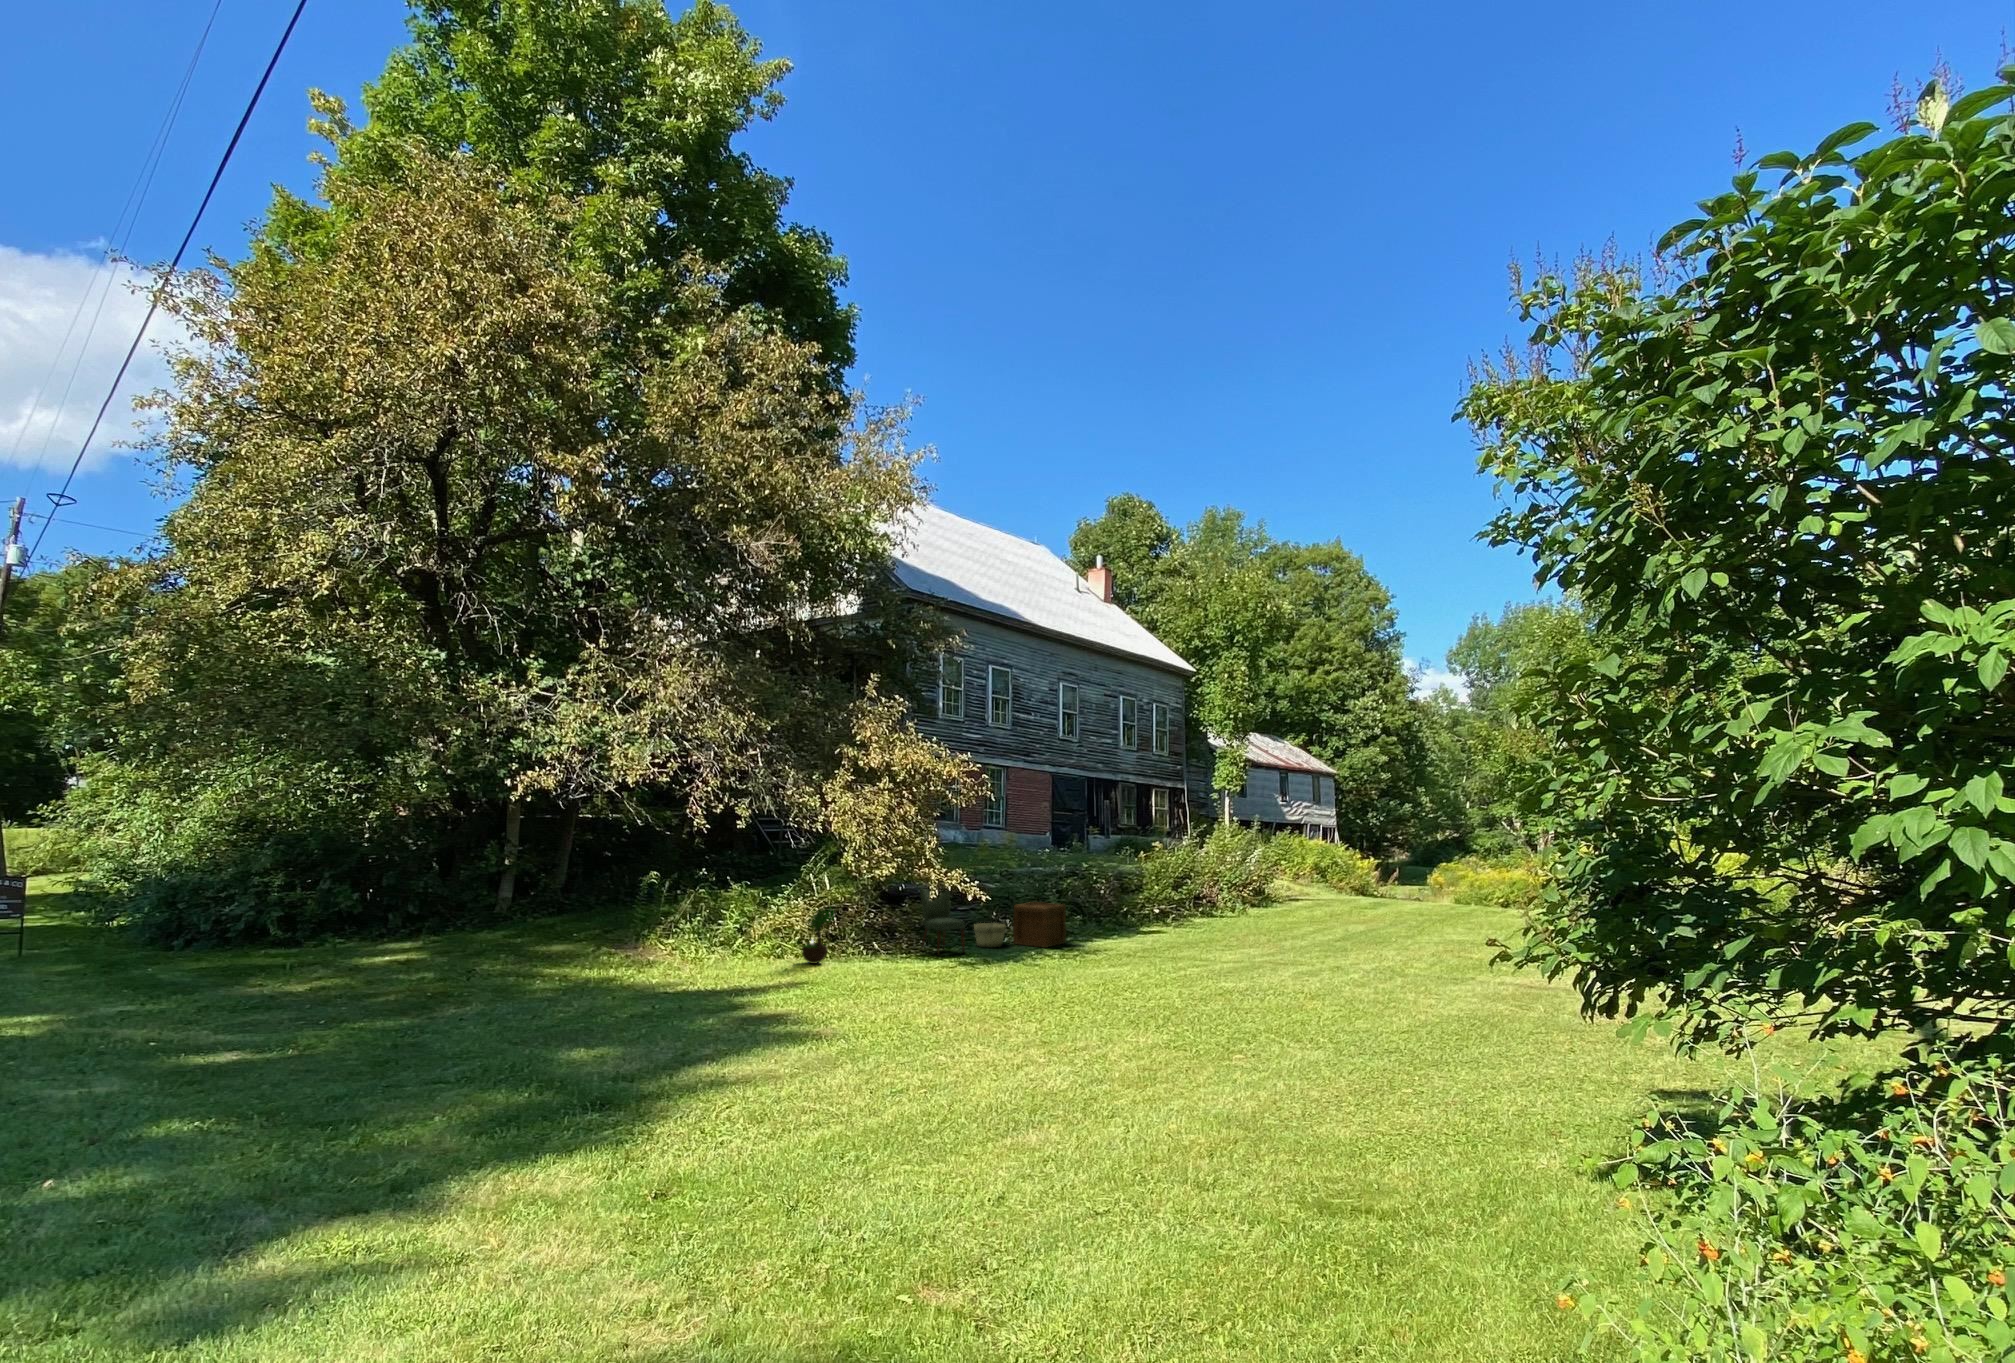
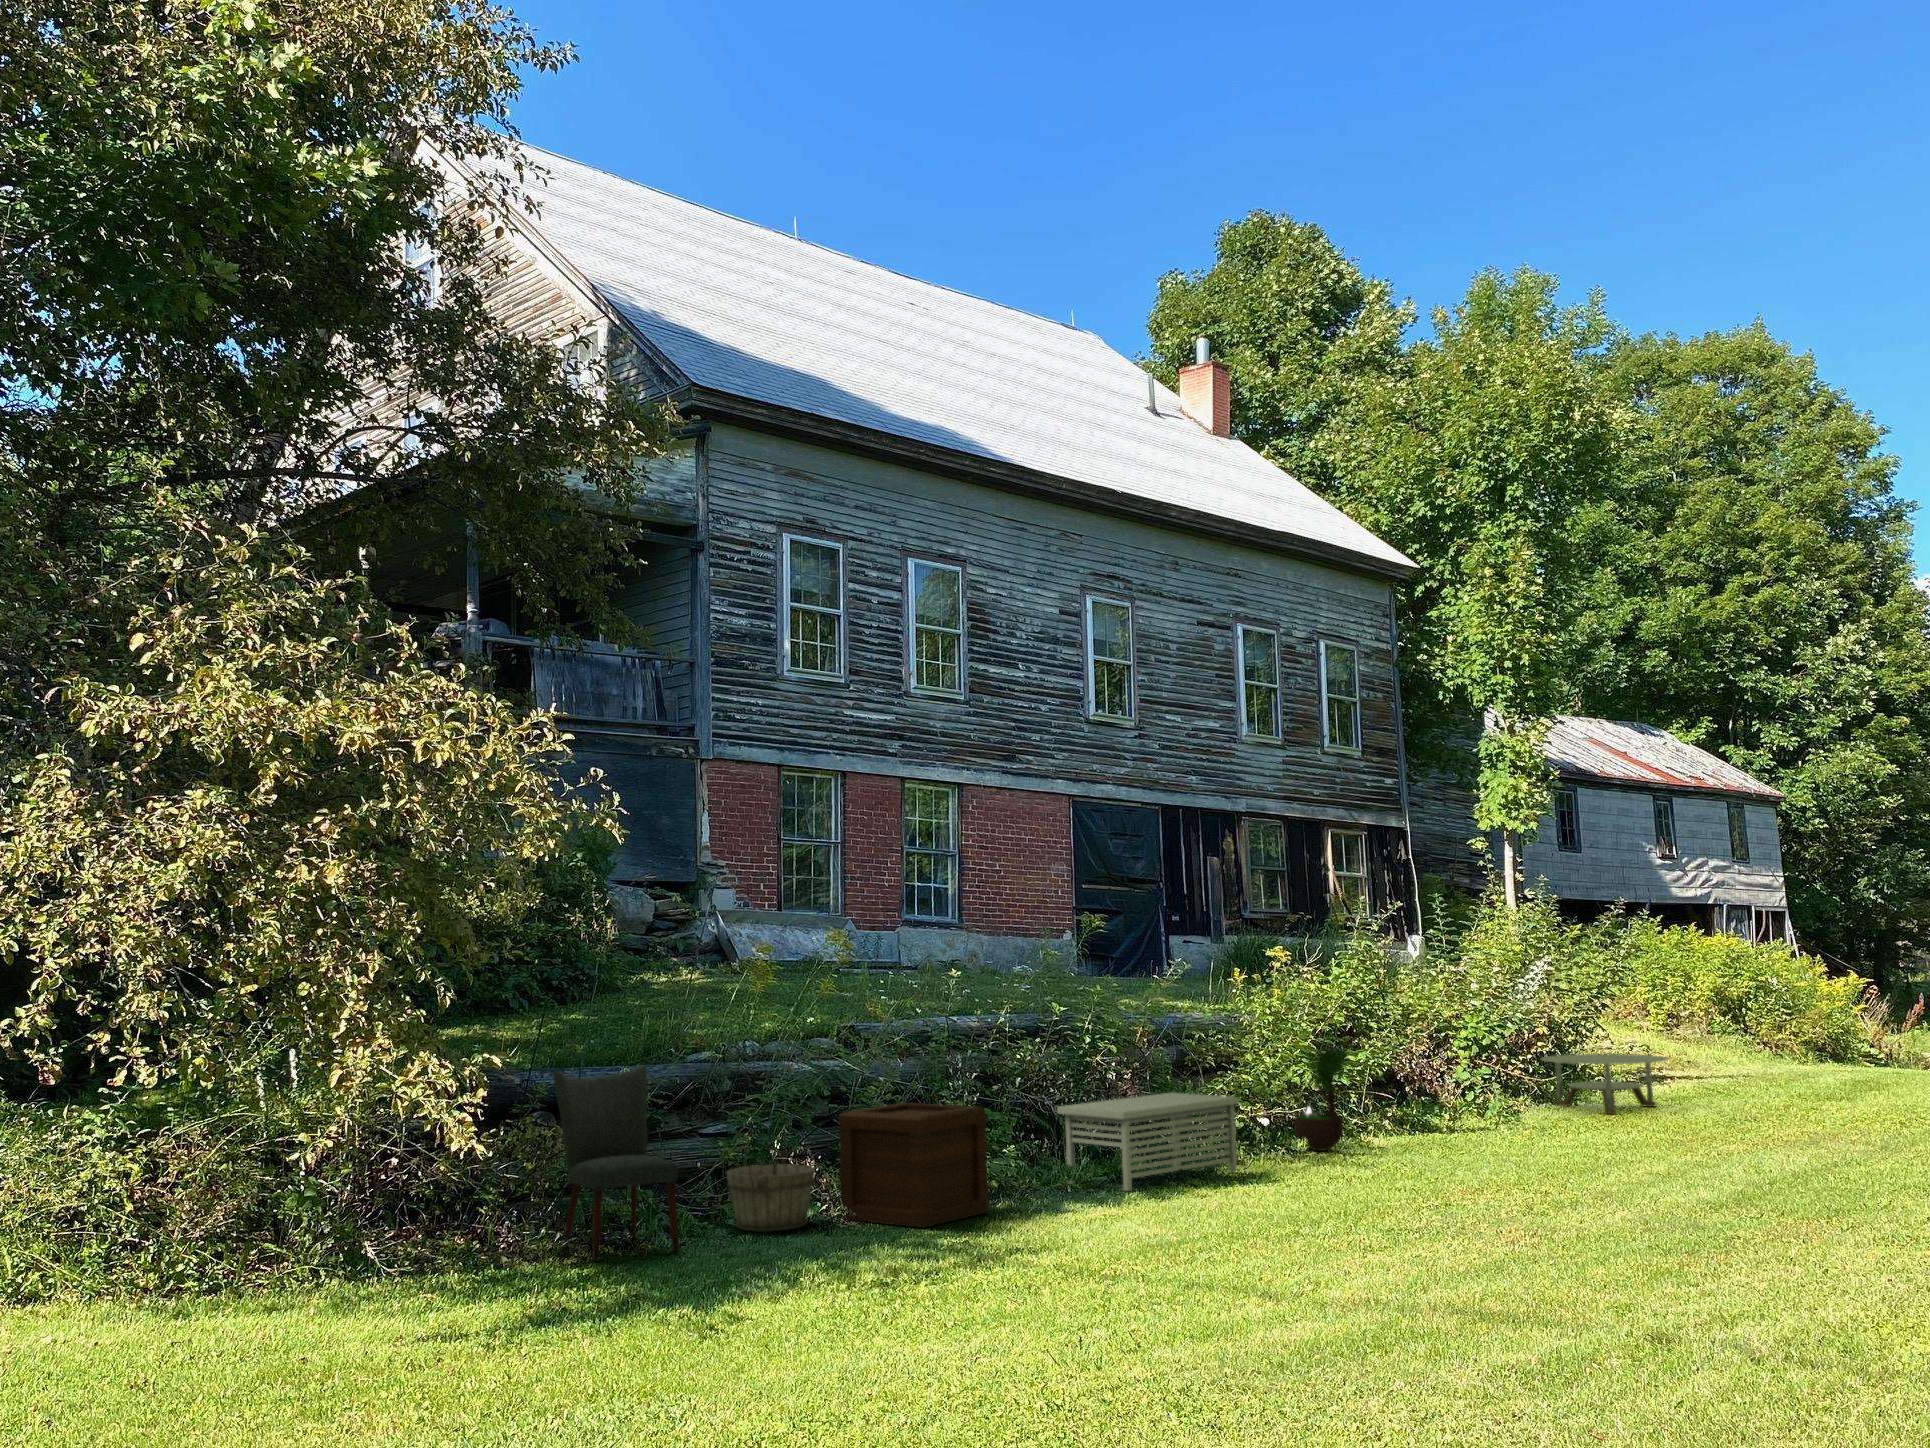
round table: none [1250,889,1298,914] -> present [1541,1054,1668,1114]
storage bench: none [1083,900,1148,937] -> present [1057,1092,1239,1191]
potted tree: present [802,908,832,964] -> present [1294,1043,1352,1151]

